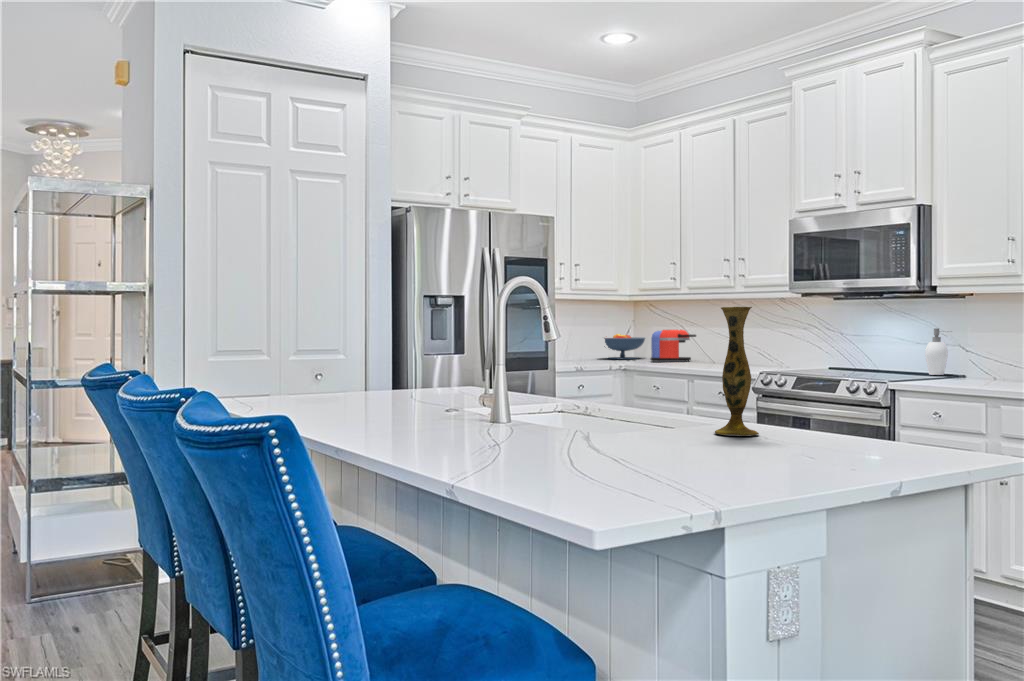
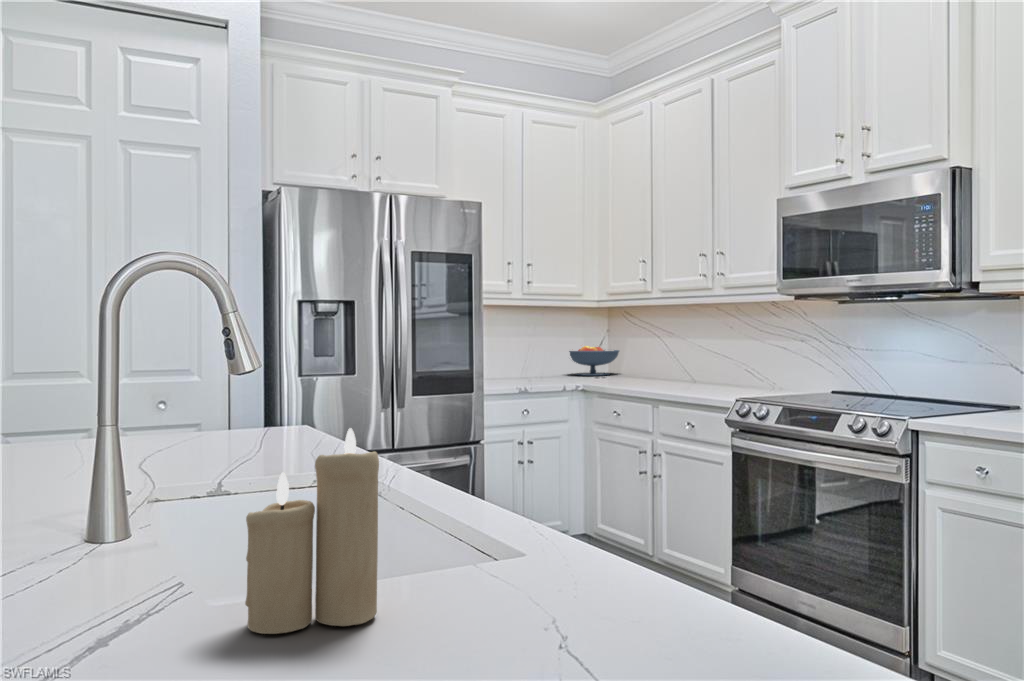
vase: present [715,307,759,436] -> none [445,302,554,639]
soap dispenser: present [925,328,949,375] -> none [962,342,1001,406]
coffee maker: present [651,330,696,362] -> none [620,341,675,380]
candle: none [639,358,688,436] -> present [245,428,379,634]

